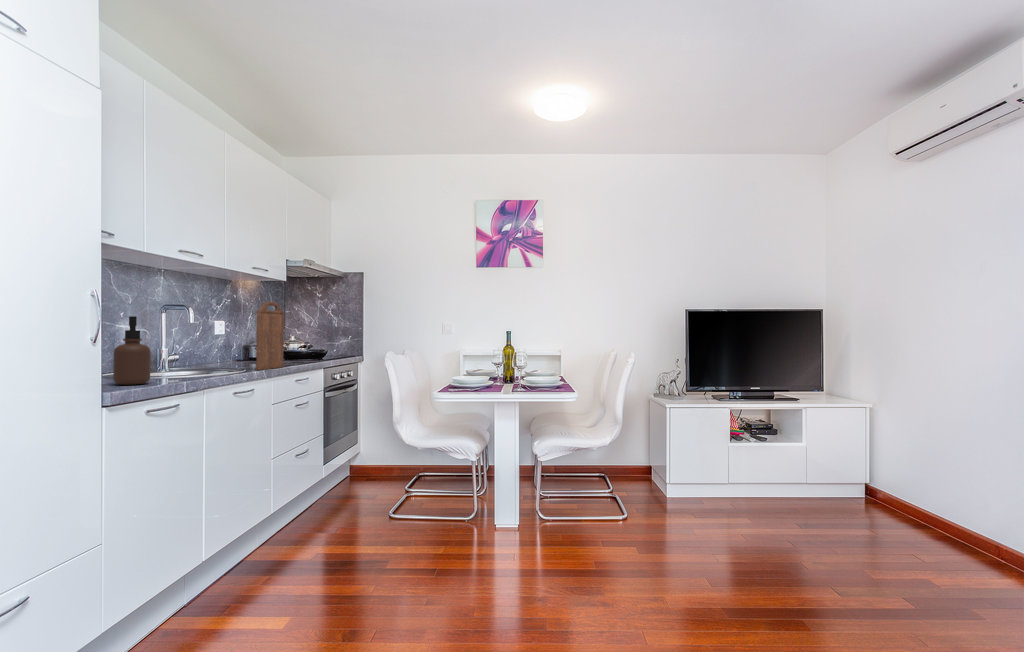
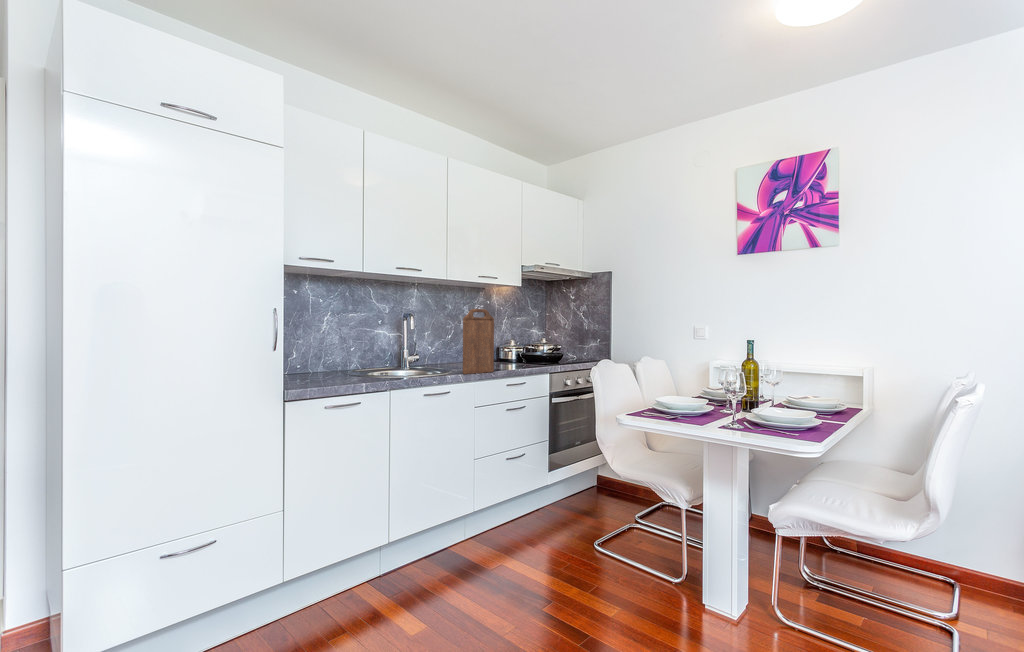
soap dispenser: present [113,316,151,385] -> none [321,327,348,385]

